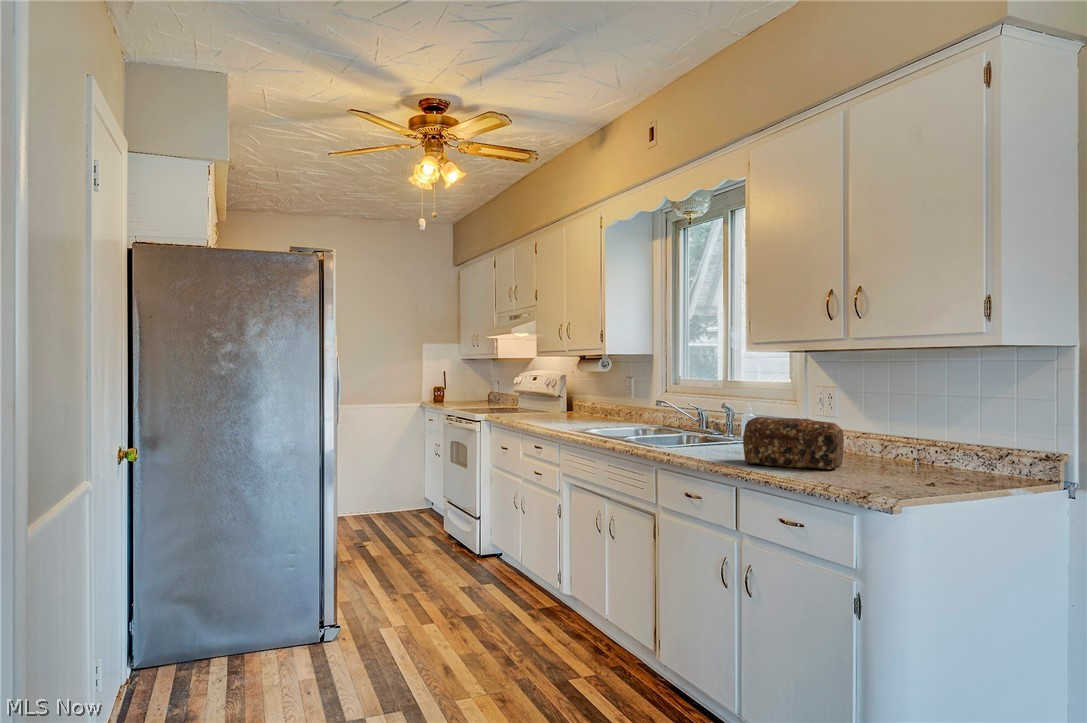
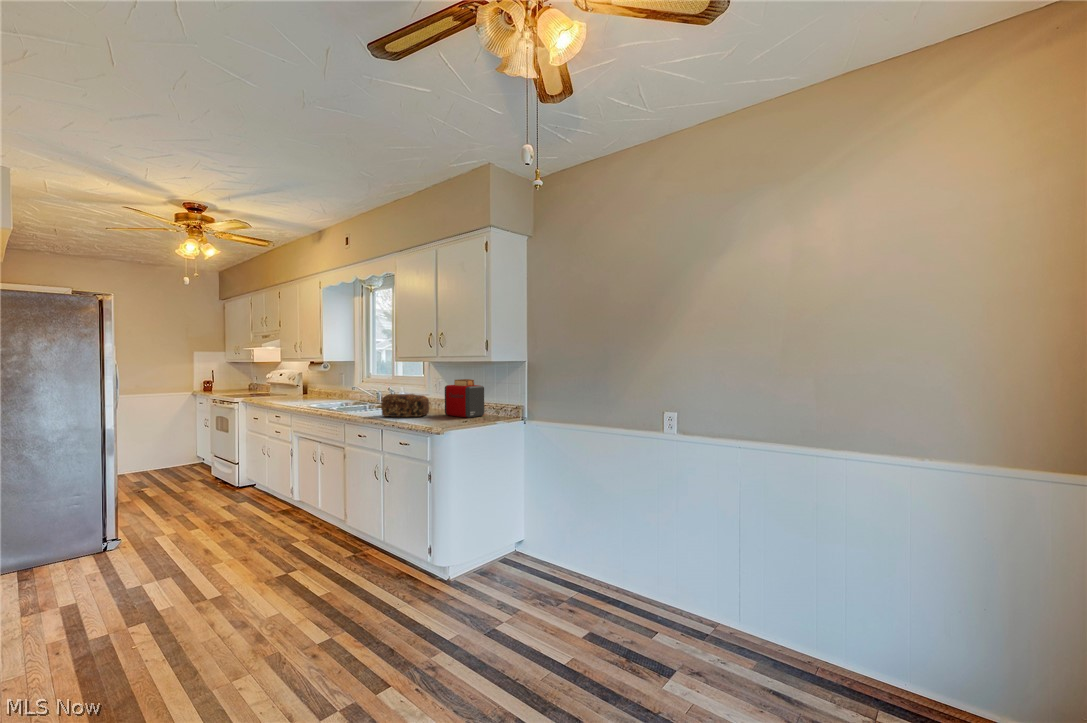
toaster: none [885,389,993,481] -> present [445,379,484,418]

